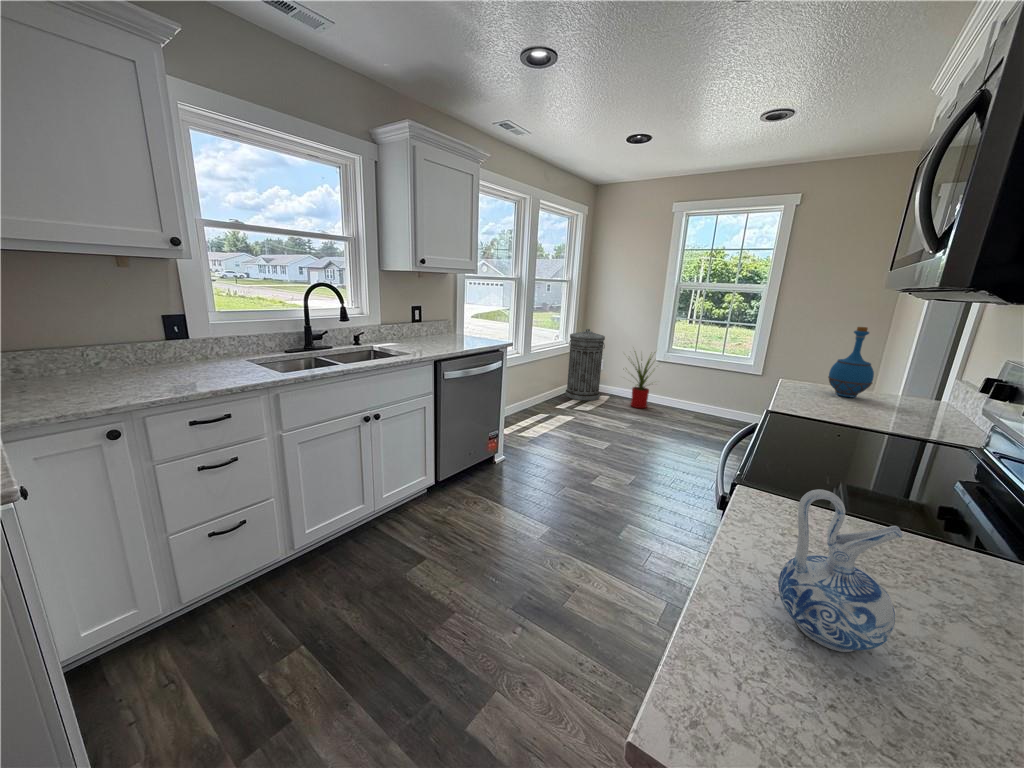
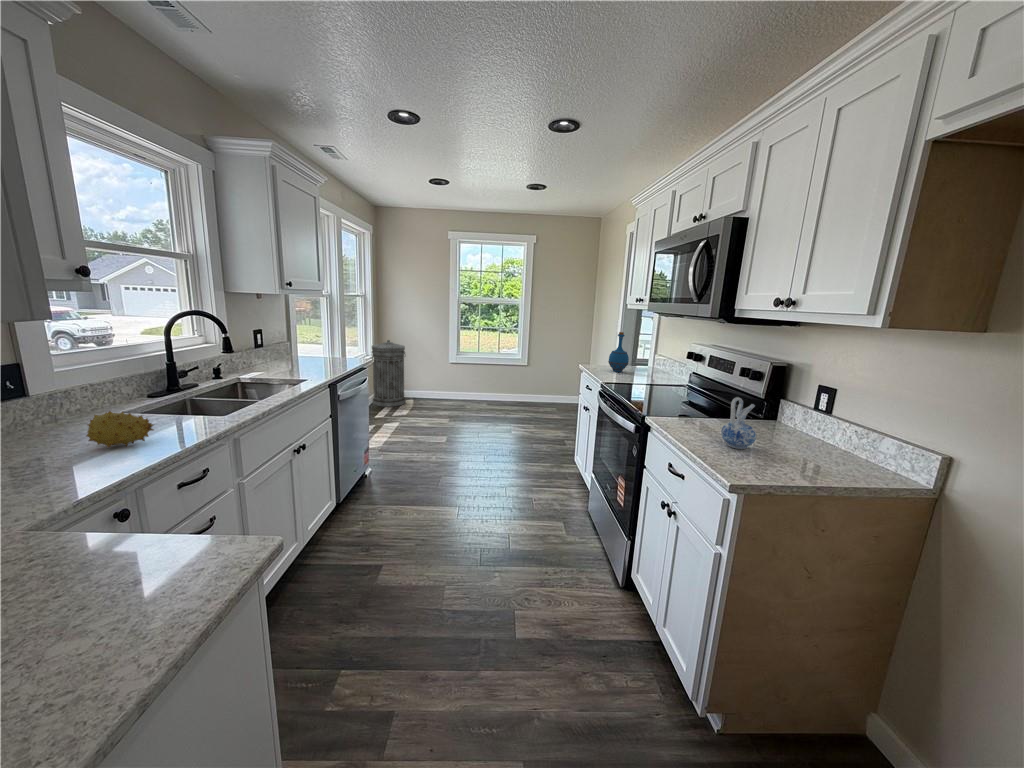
fruit: none [159,352,204,382] -> present [87,411,154,448]
house plant: present [631,353,651,408] -> none [423,352,463,405]

